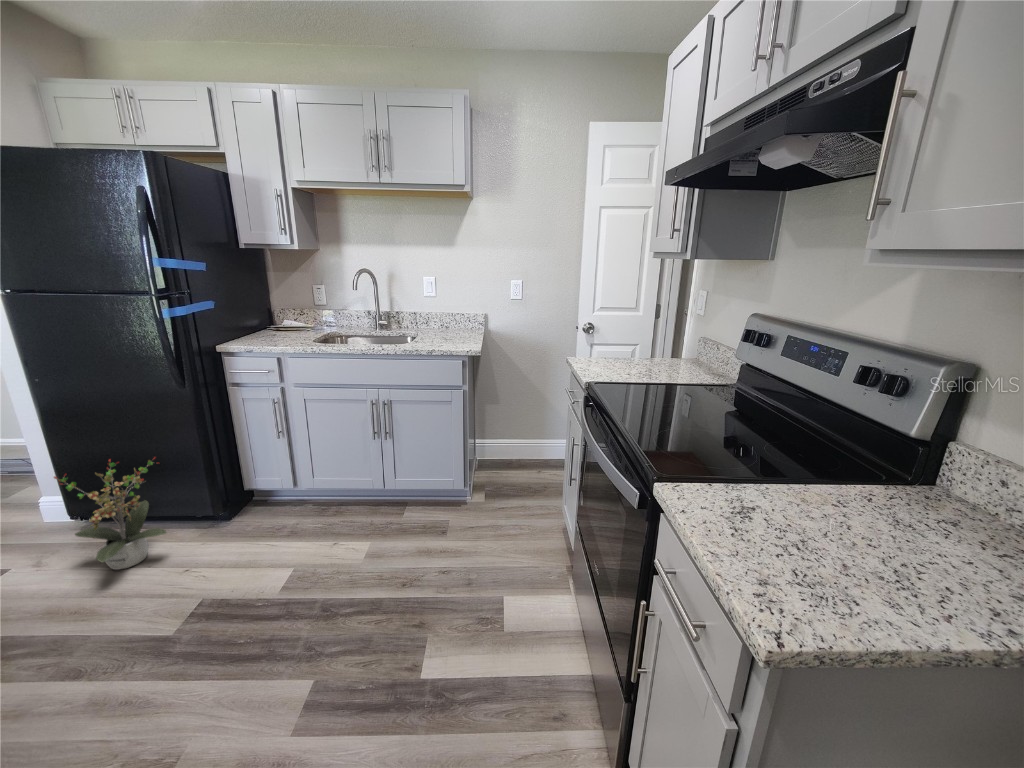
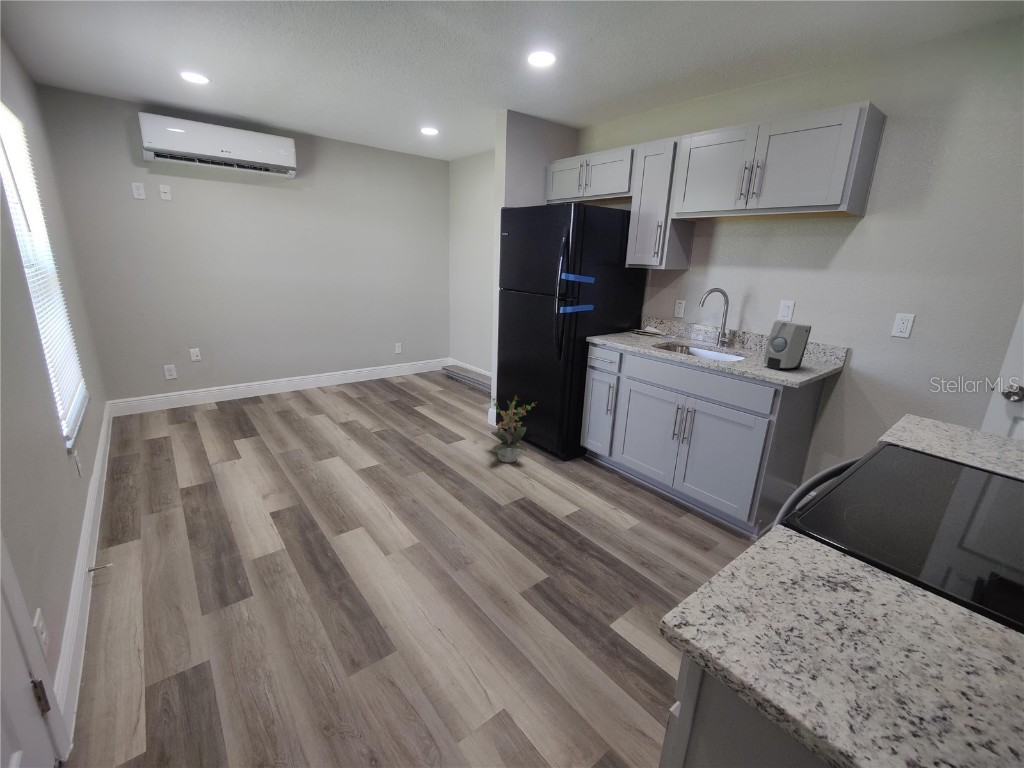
soap dispenser: none [436,296,464,342] -> present [764,321,811,369]

